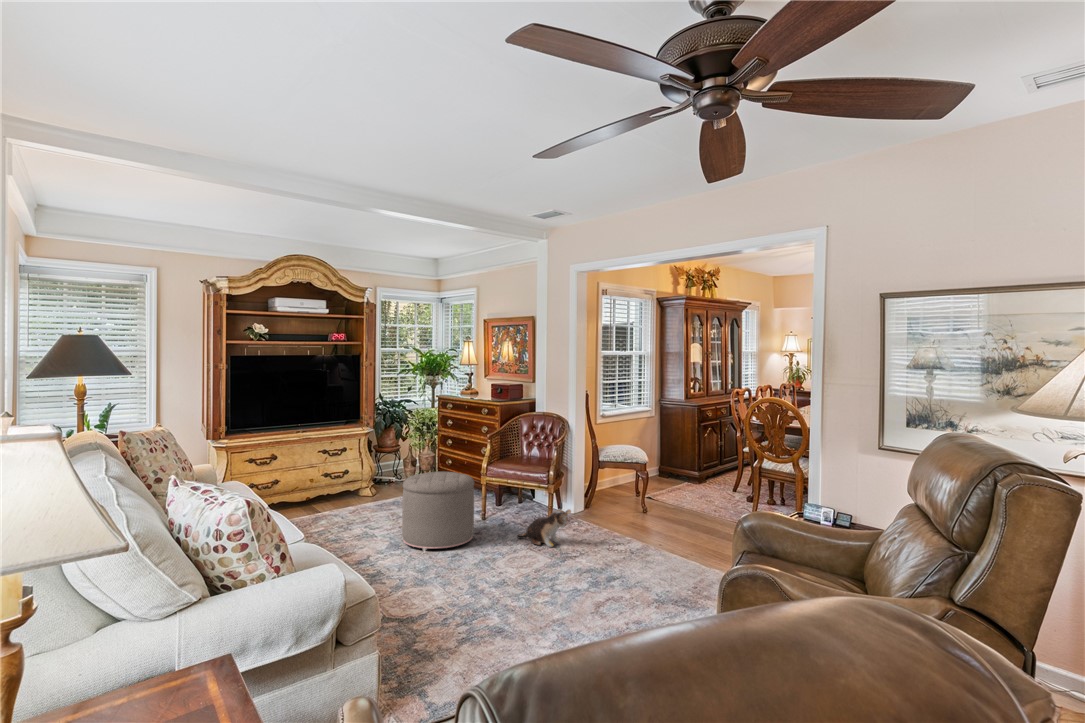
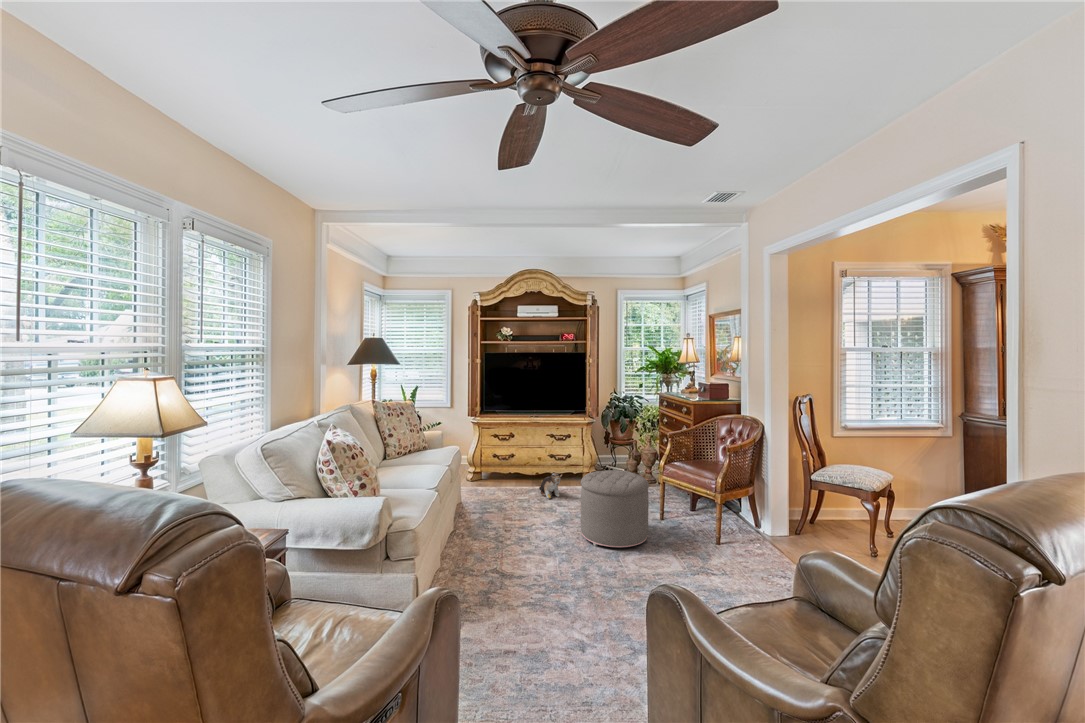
plush toy: present [517,509,571,547] -> present [539,473,562,499]

